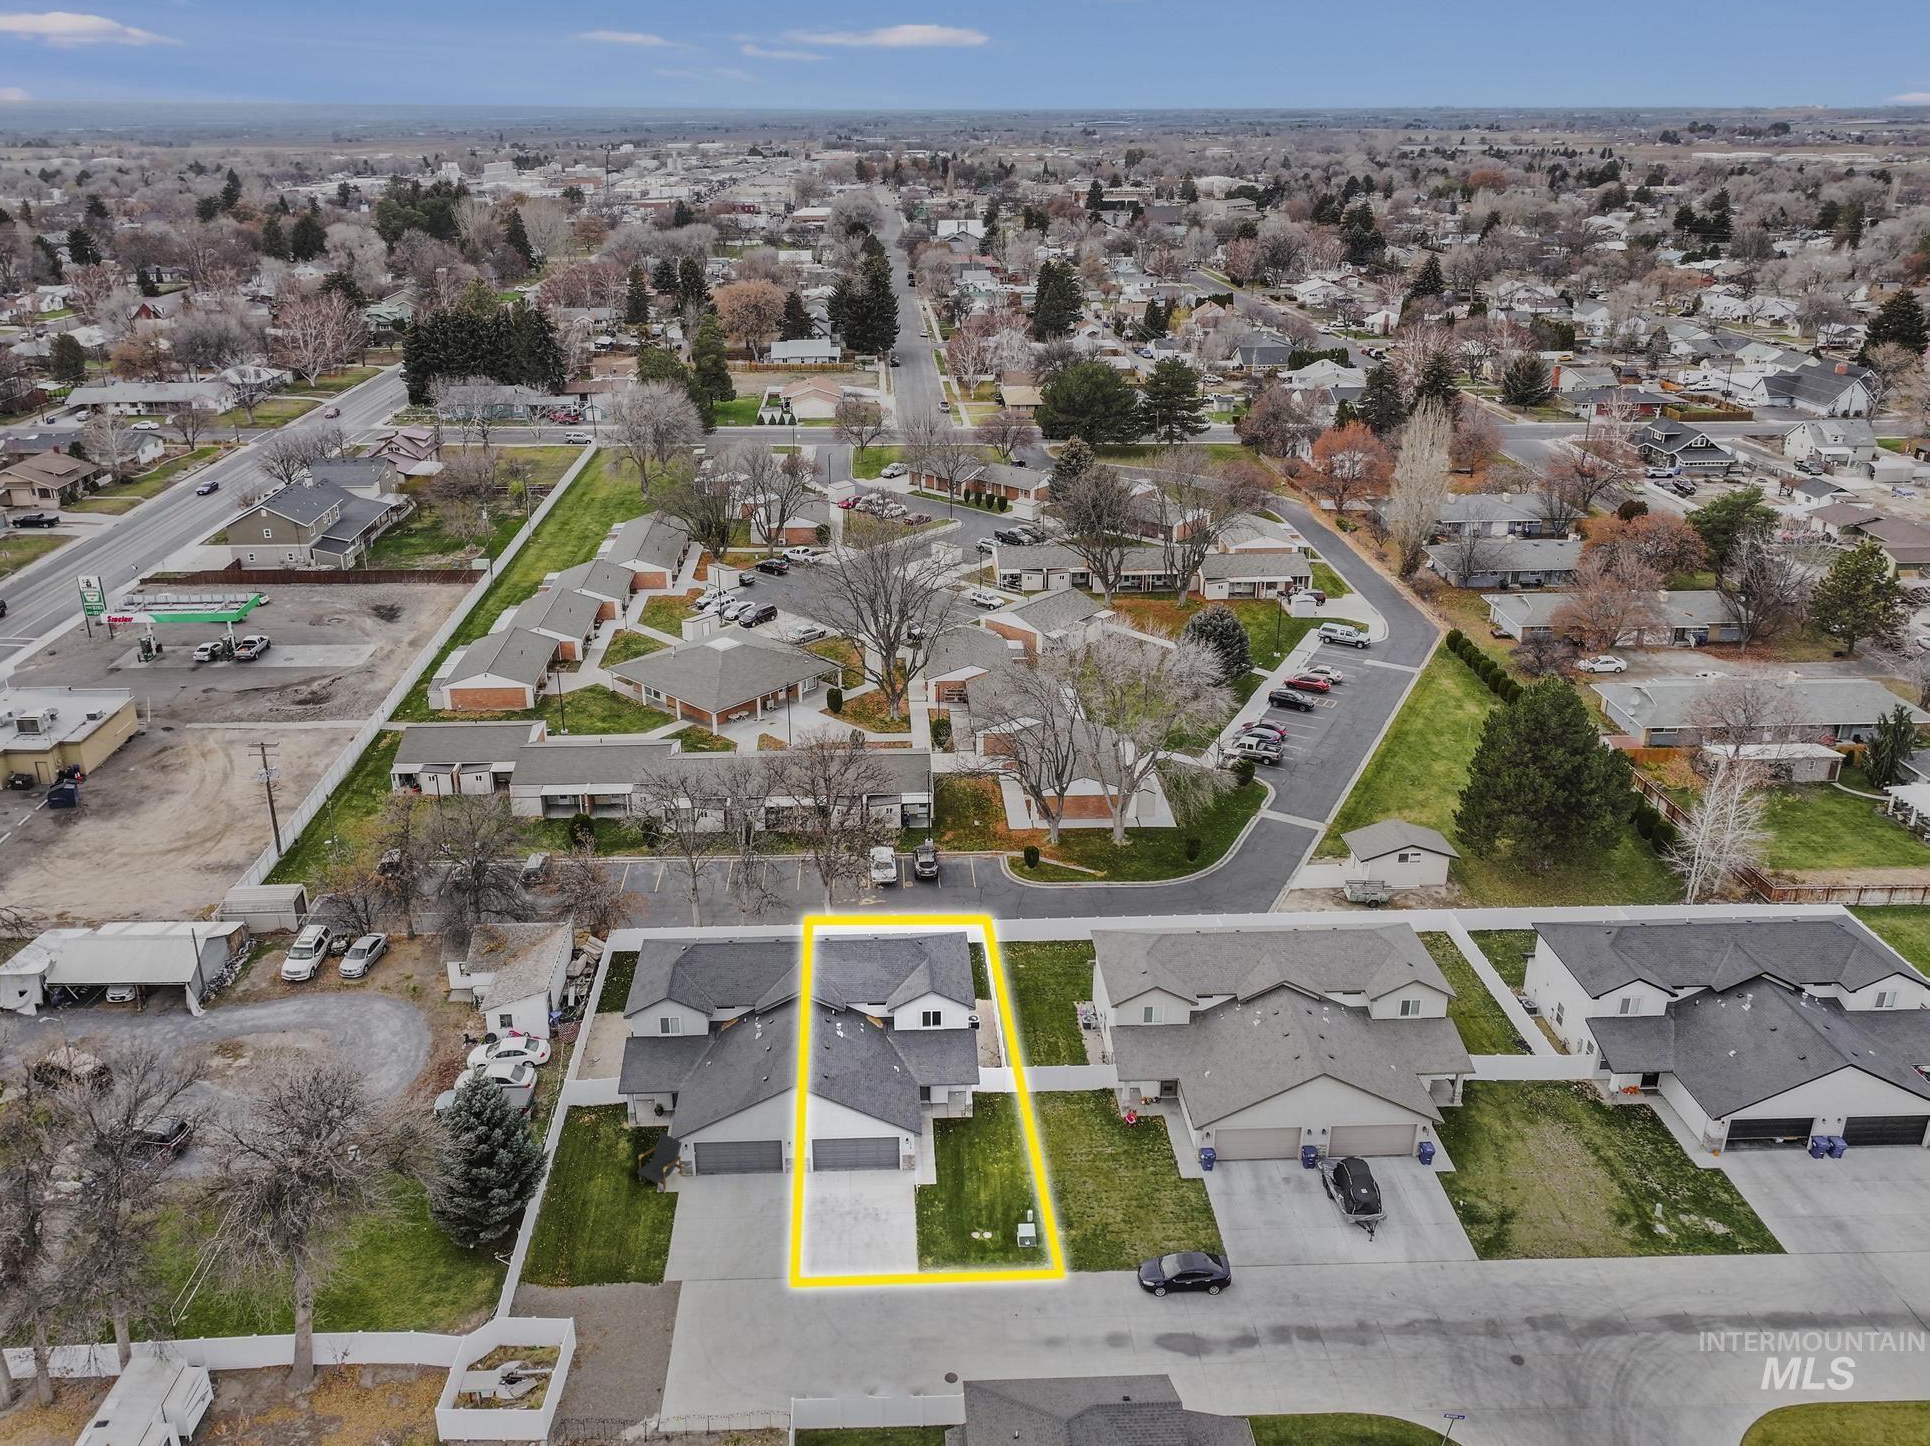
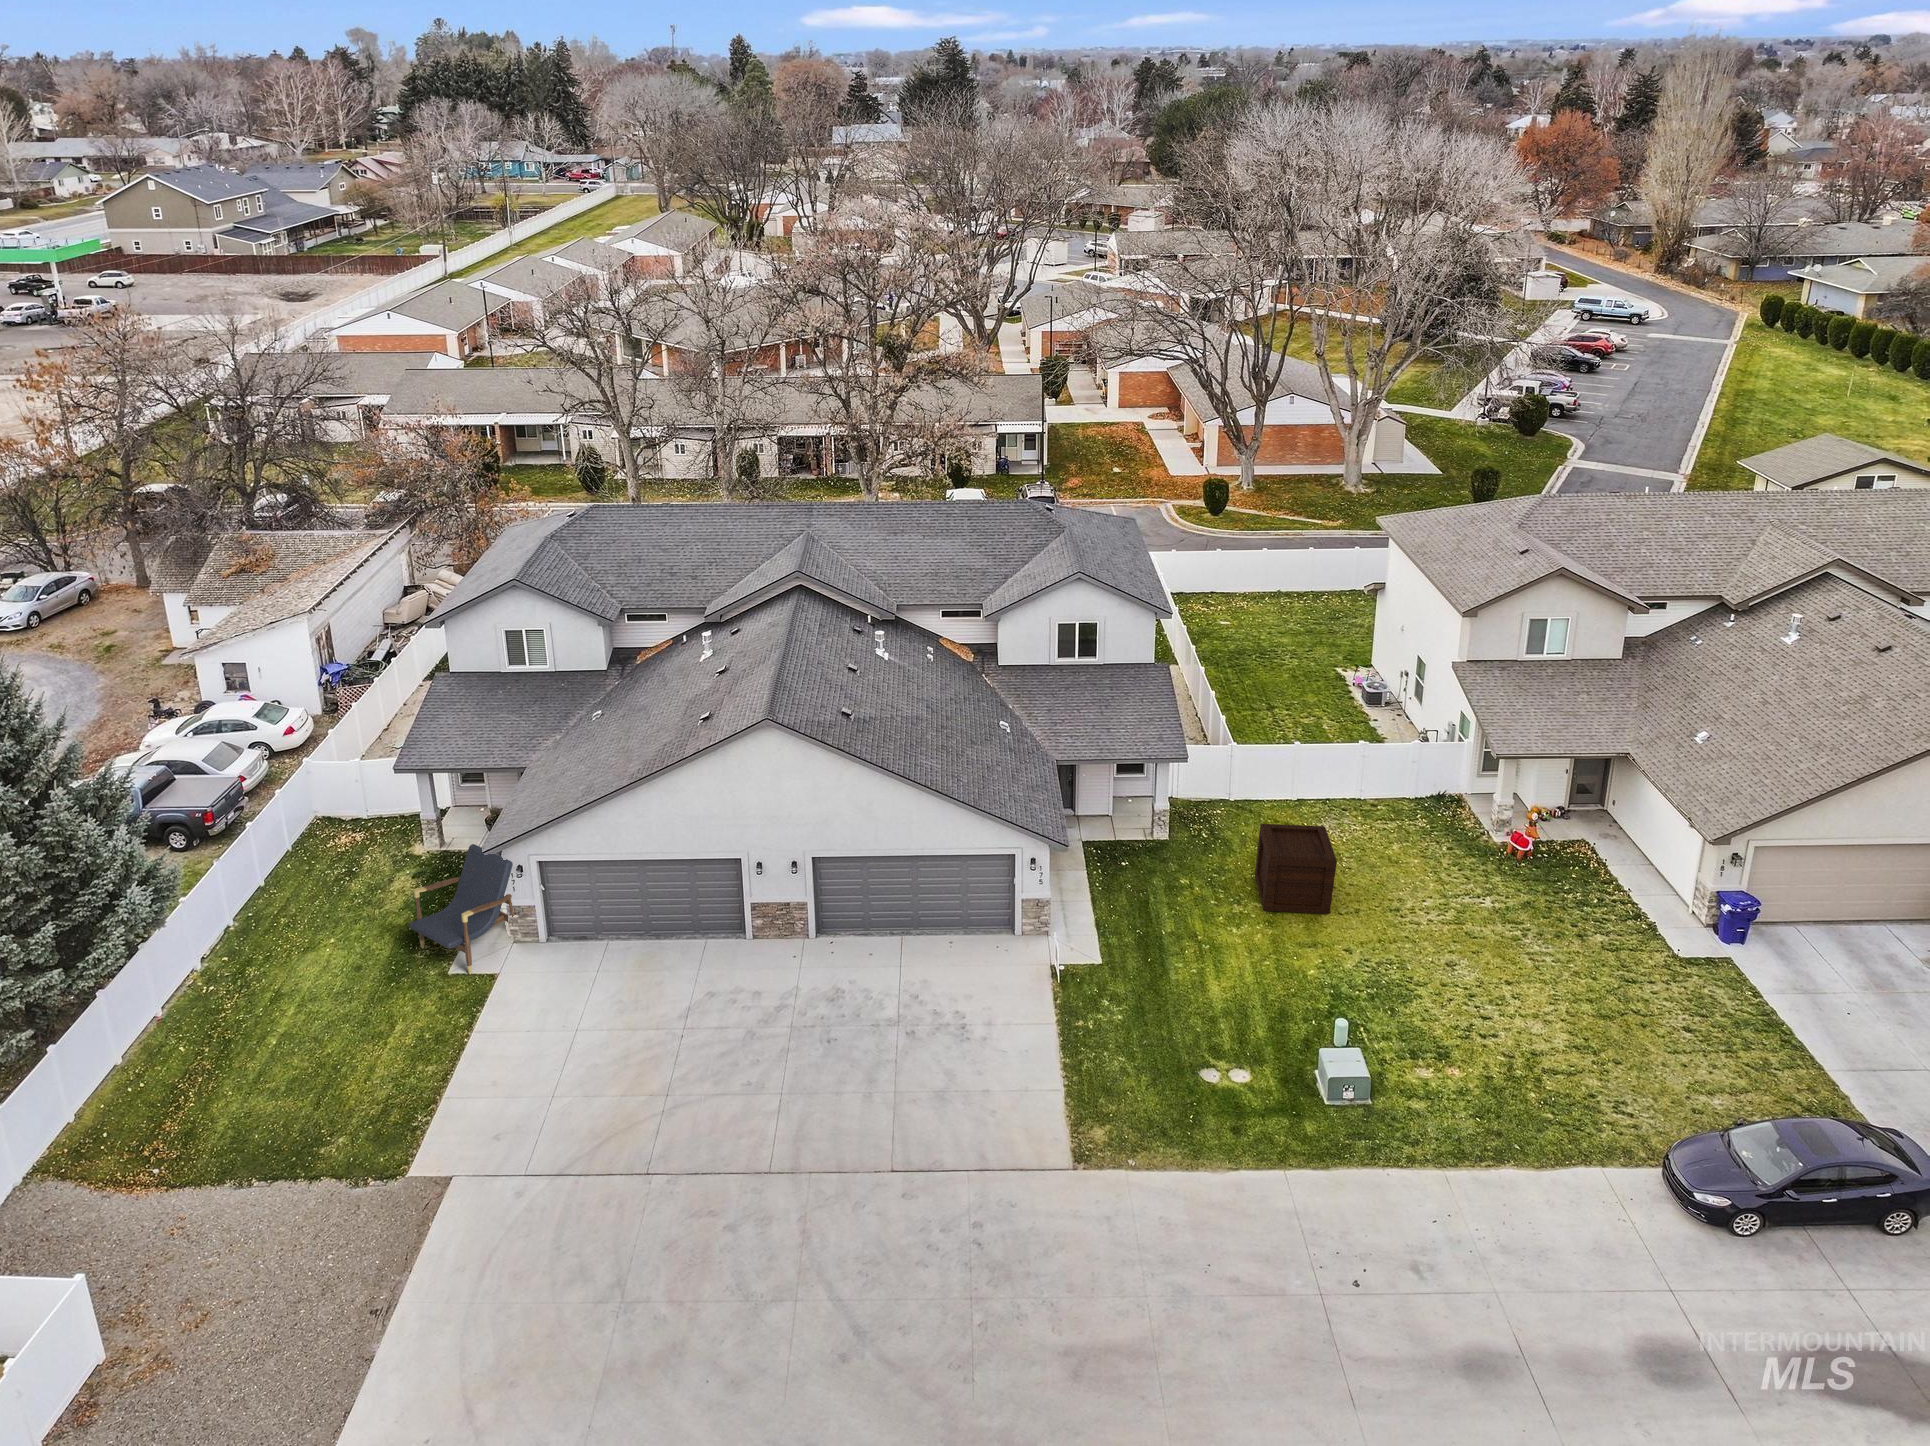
wooden crate: none [1011,1115,1041,1157] -> present [1255,824,1337,914]

